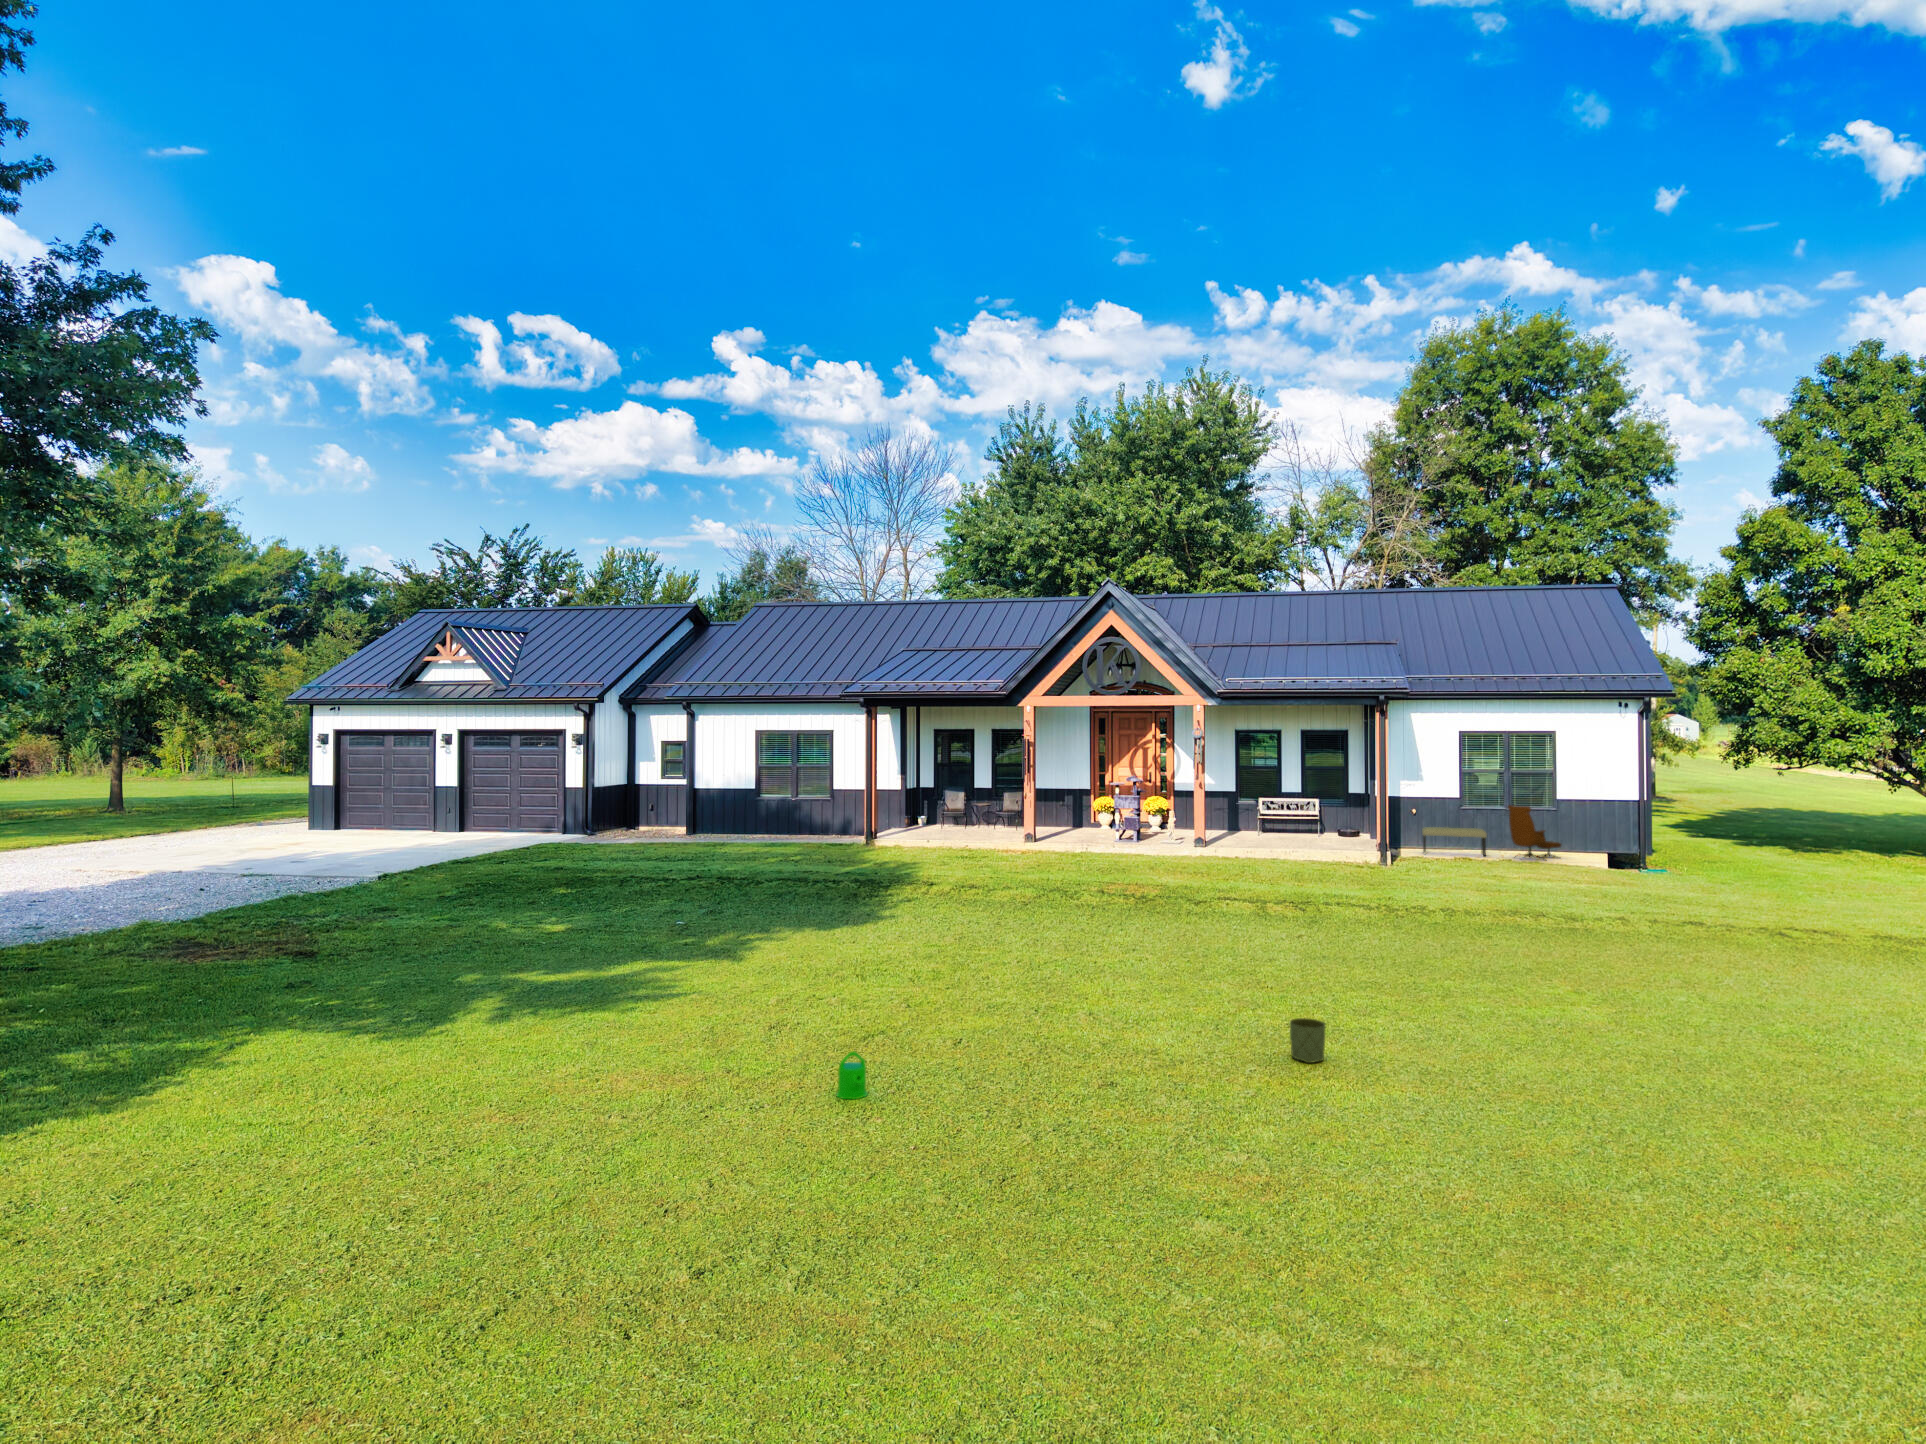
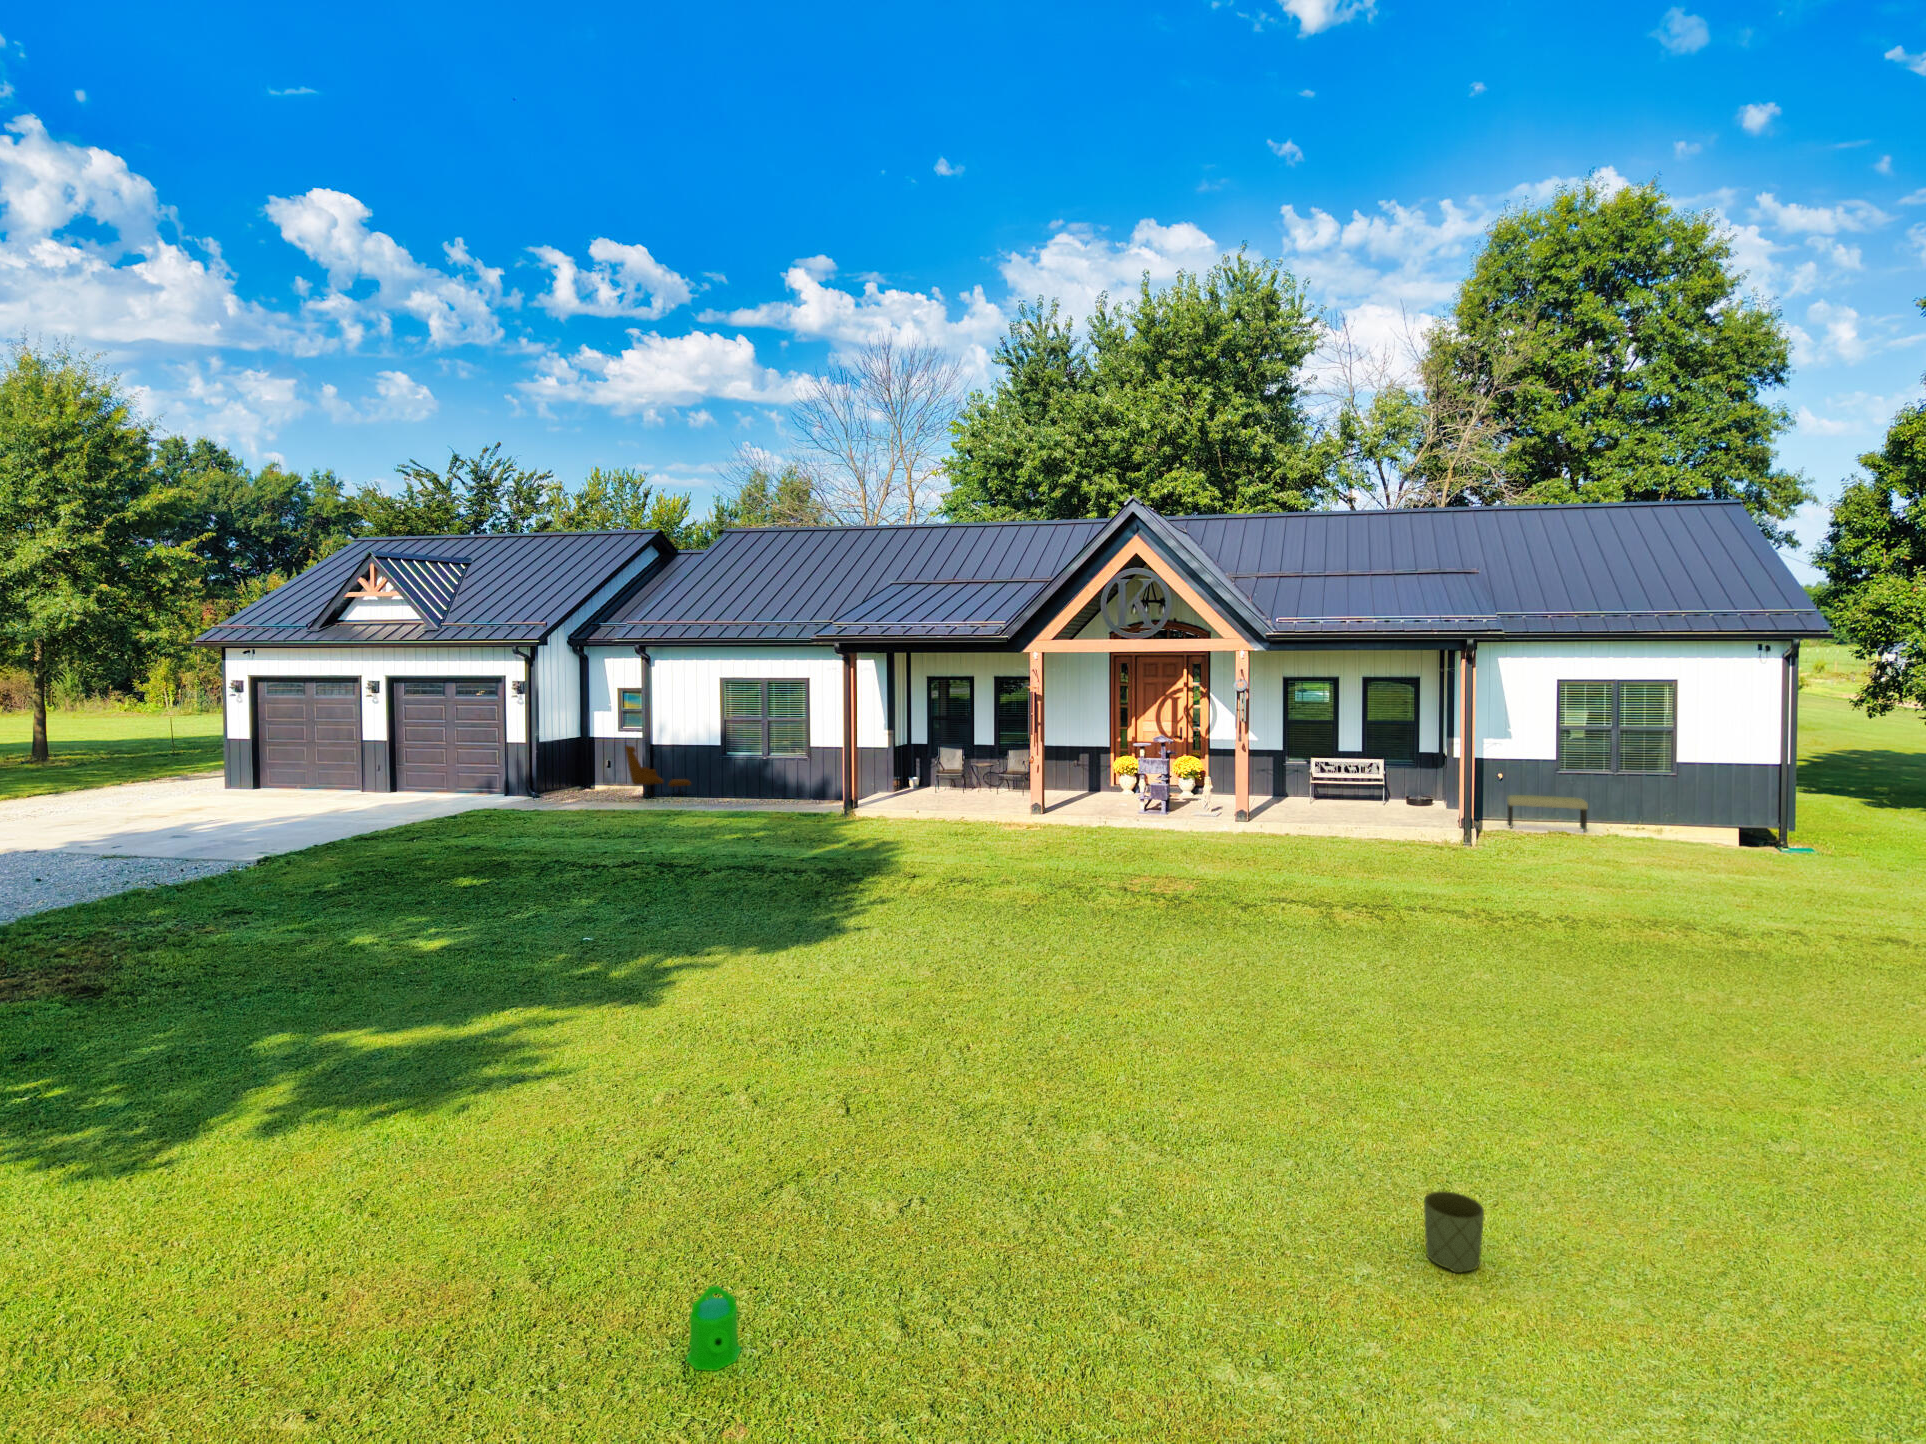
lounge chair: present [1508,805,1561,858] -> present [625,745,691,795]

